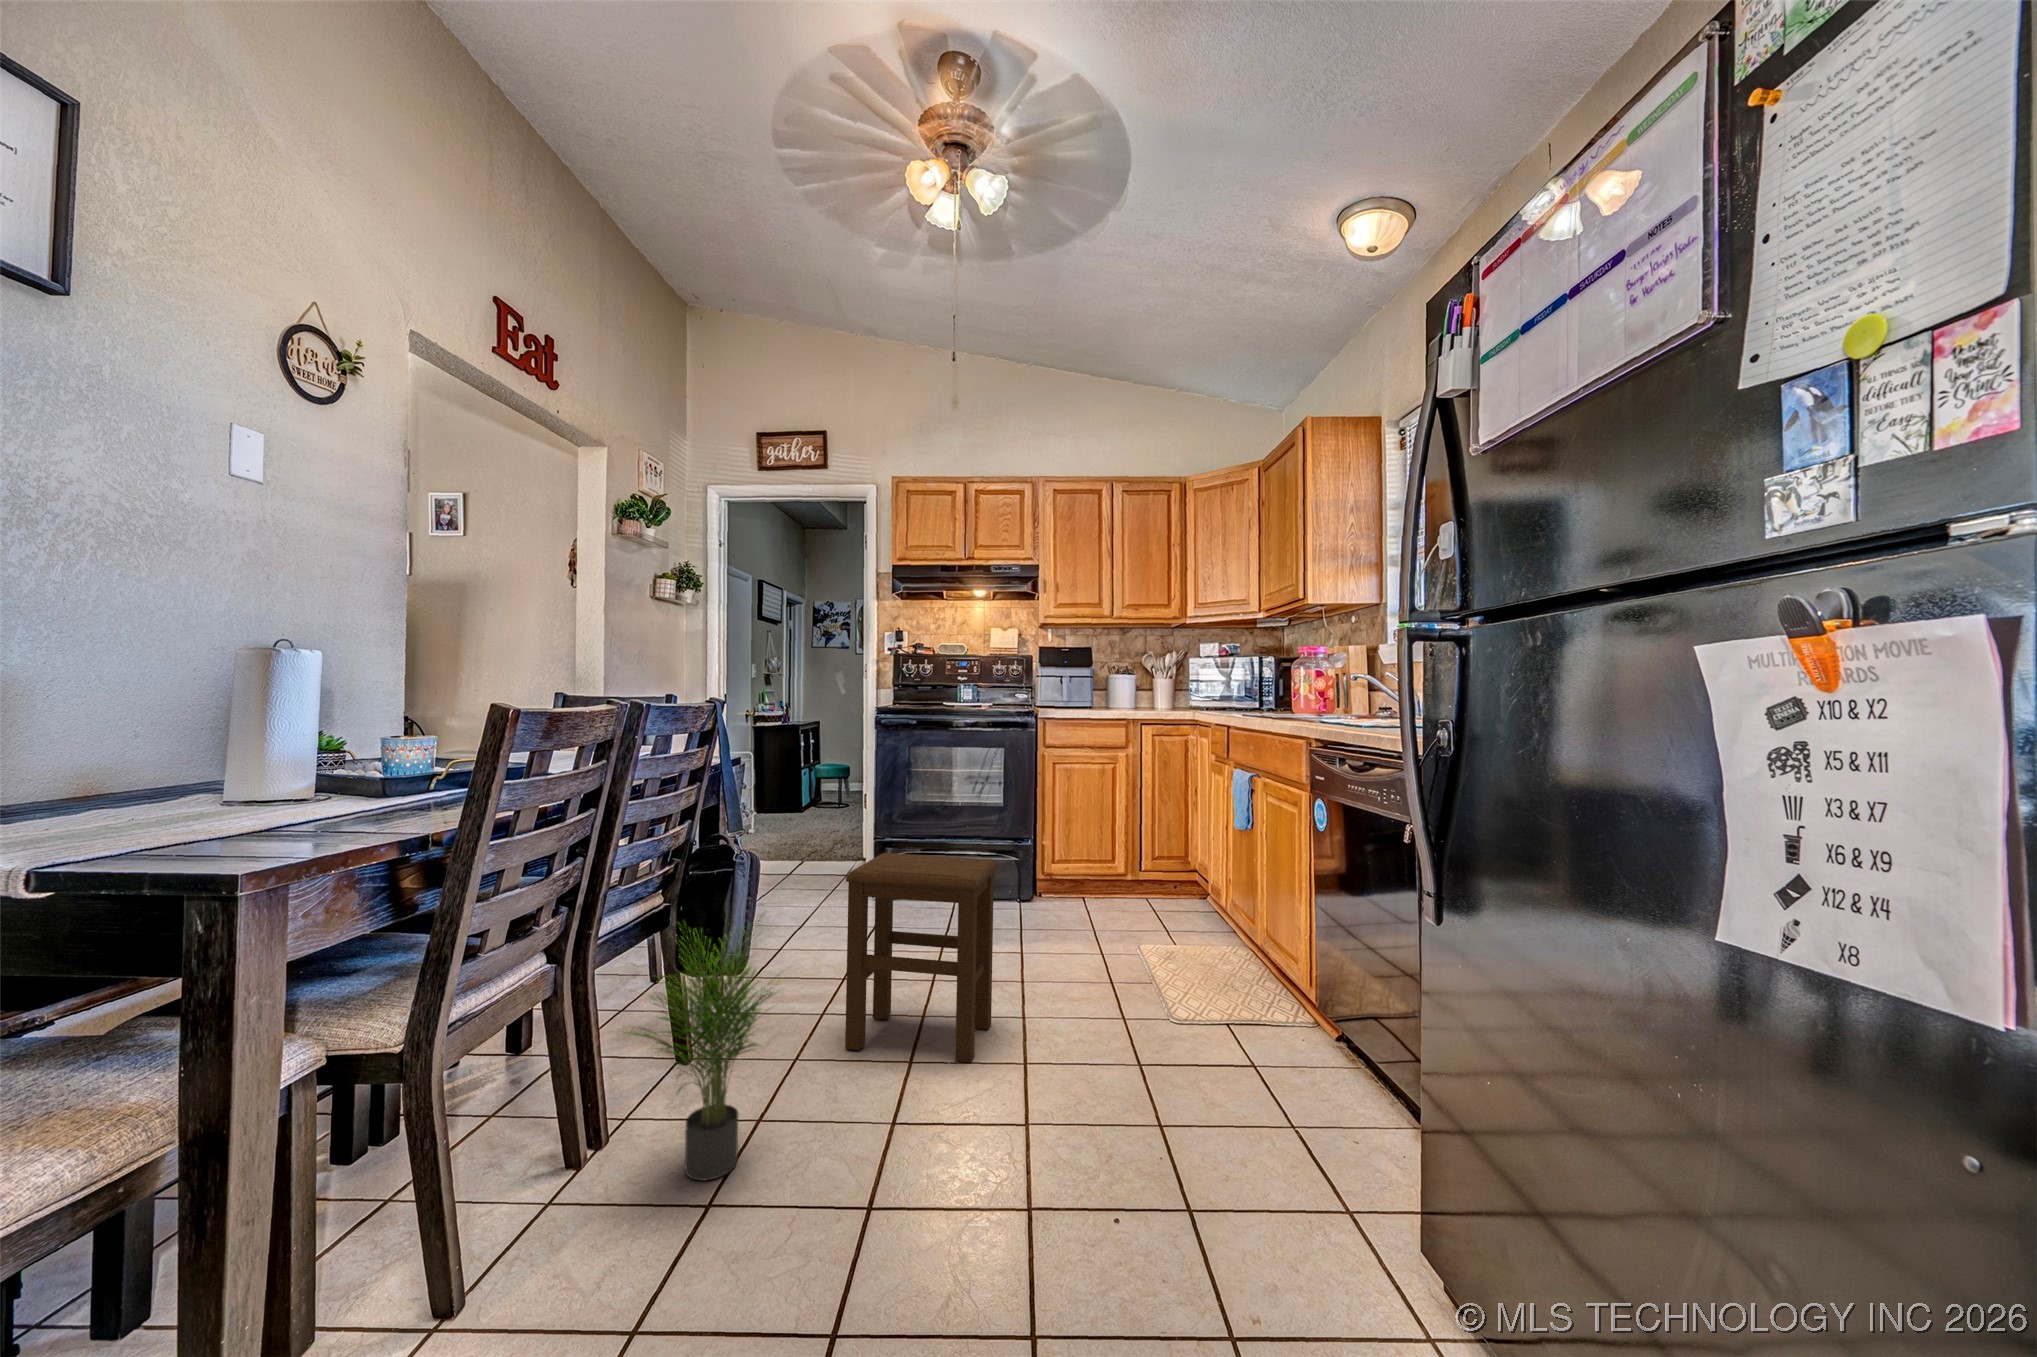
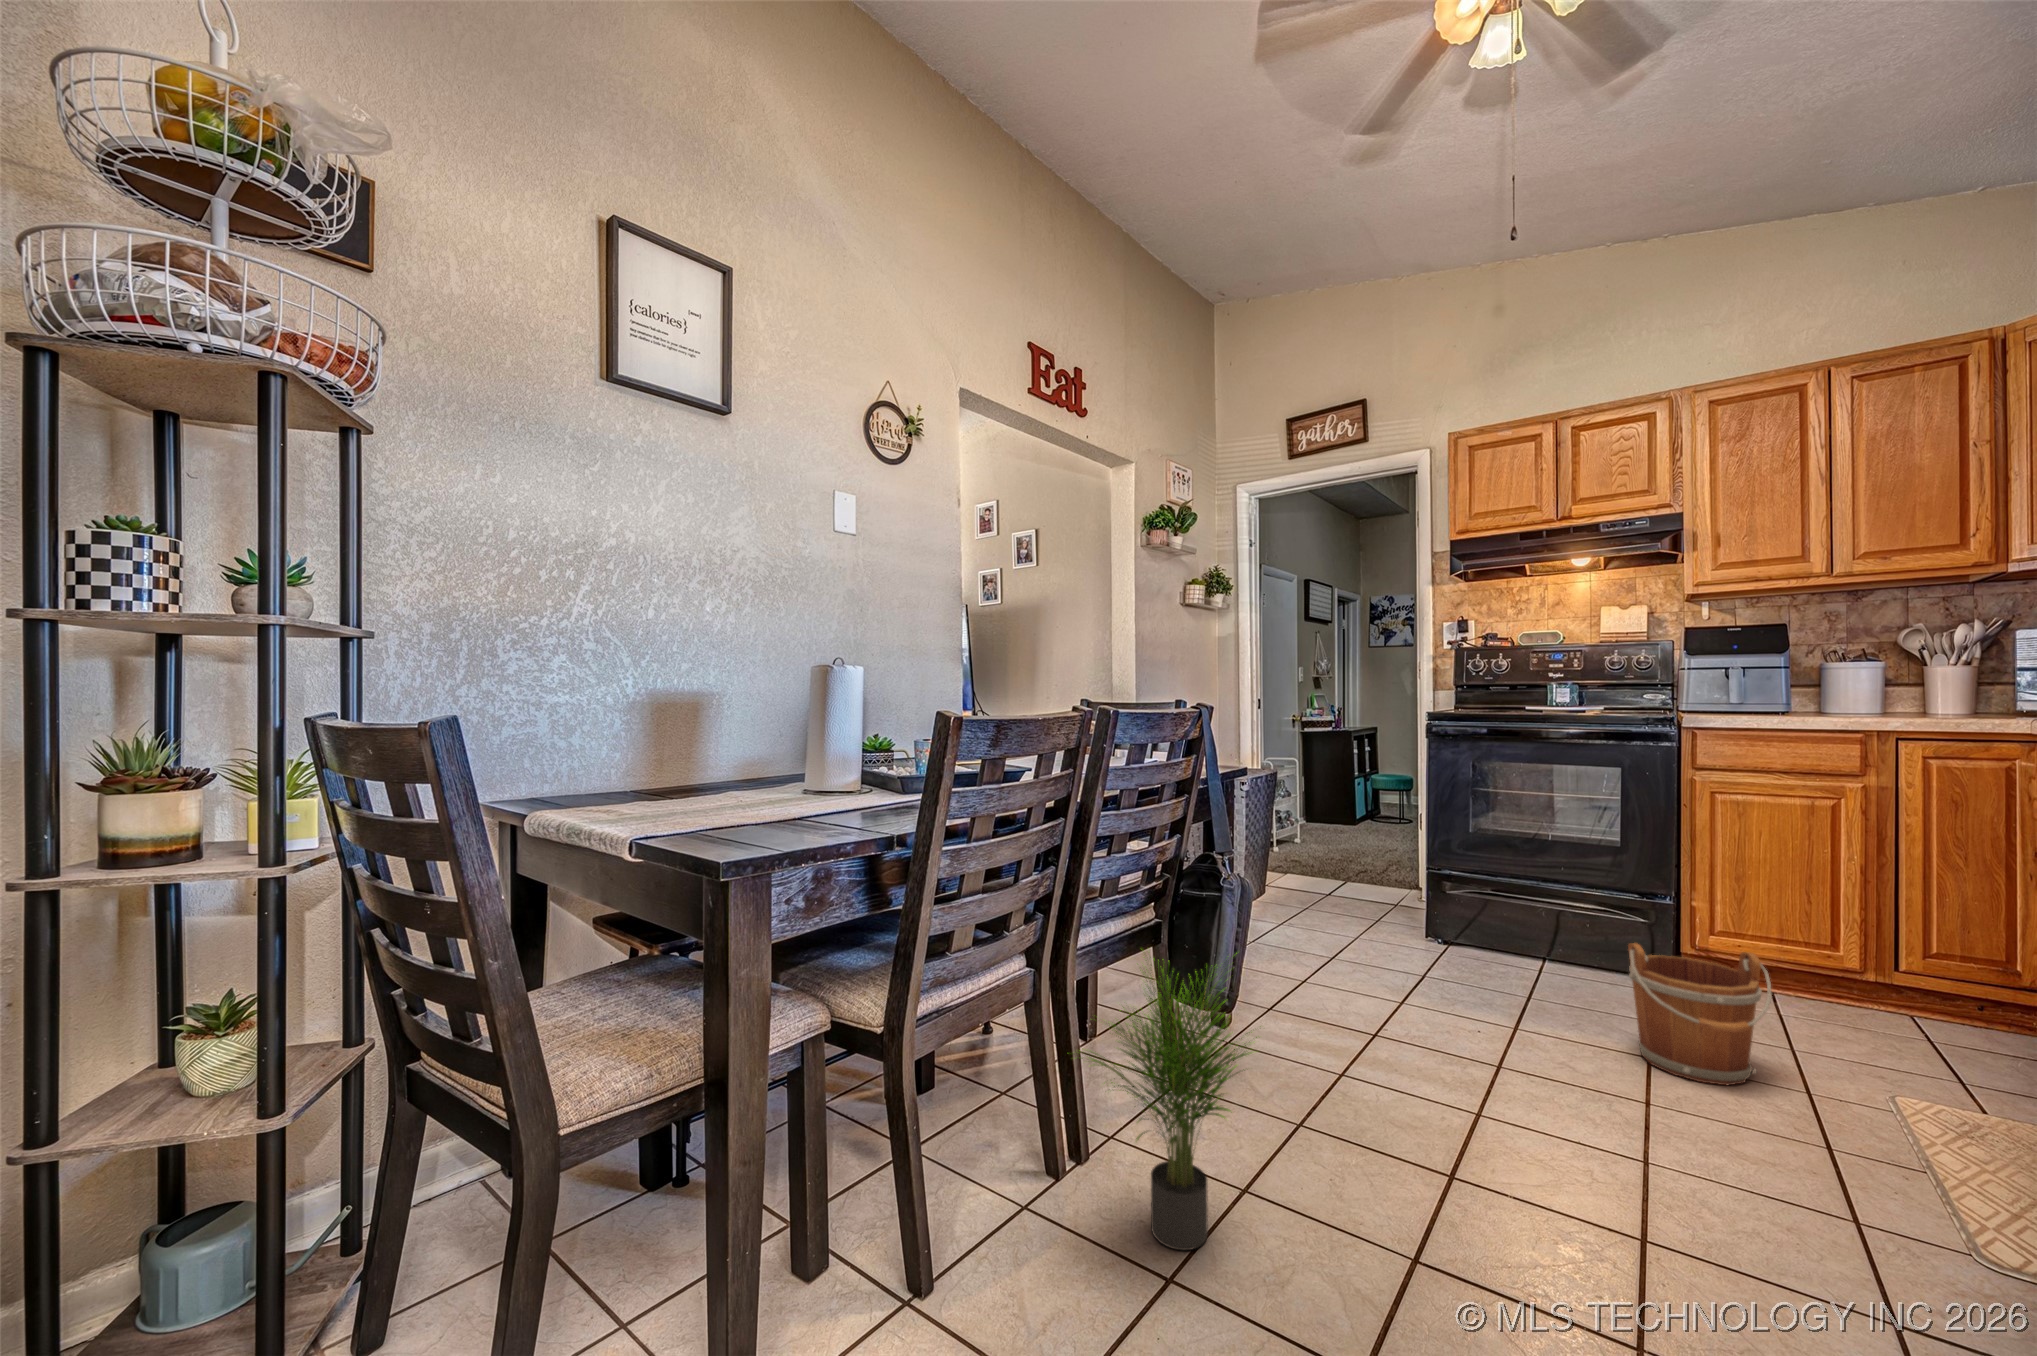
stool: present [845,853,998,1062] -> none [1356,899,1589,1216]
bucket: none [1011,864,1085,954] -> present [1628,943,1772,1085]

